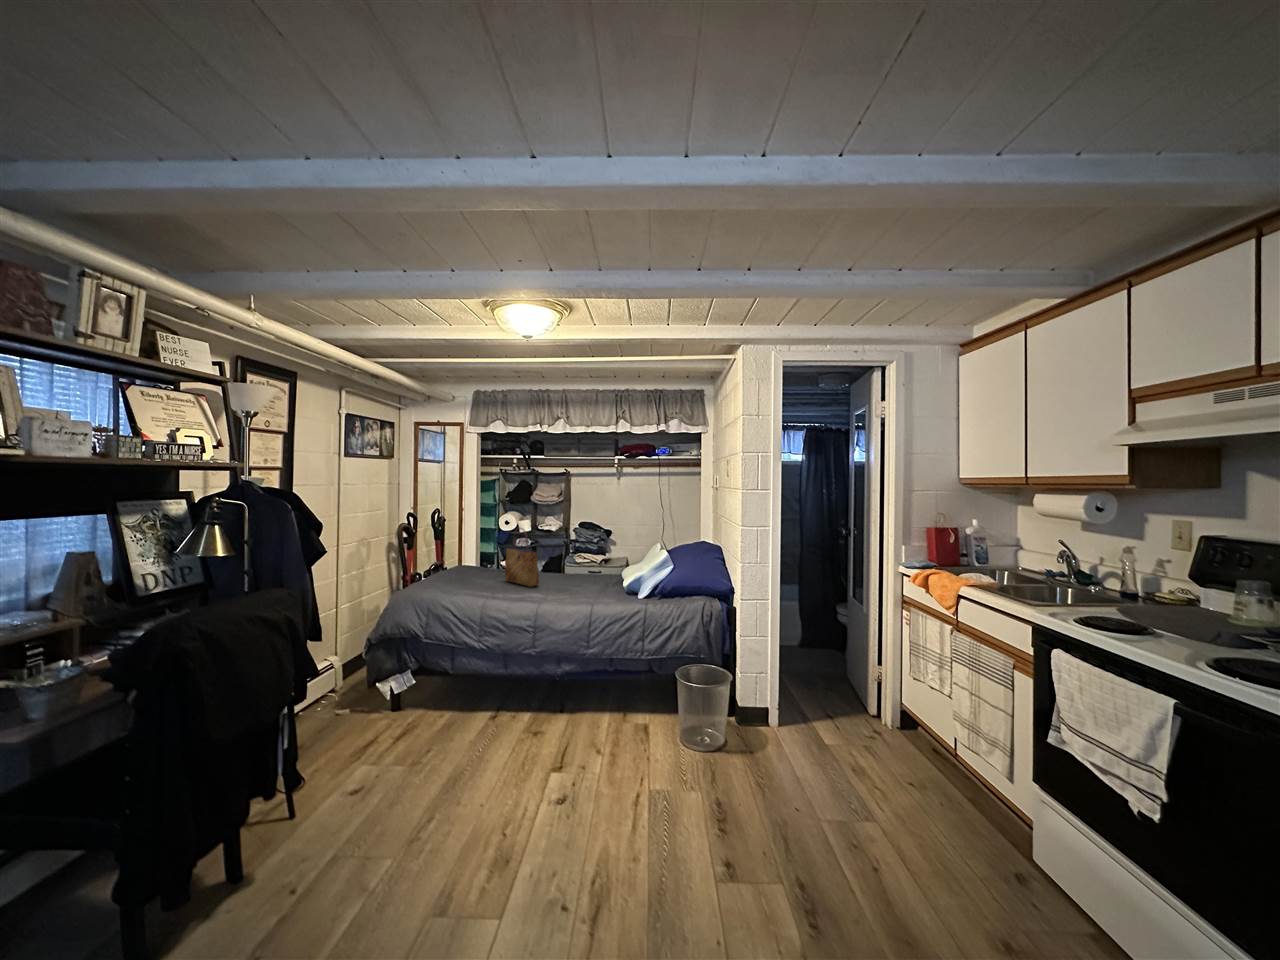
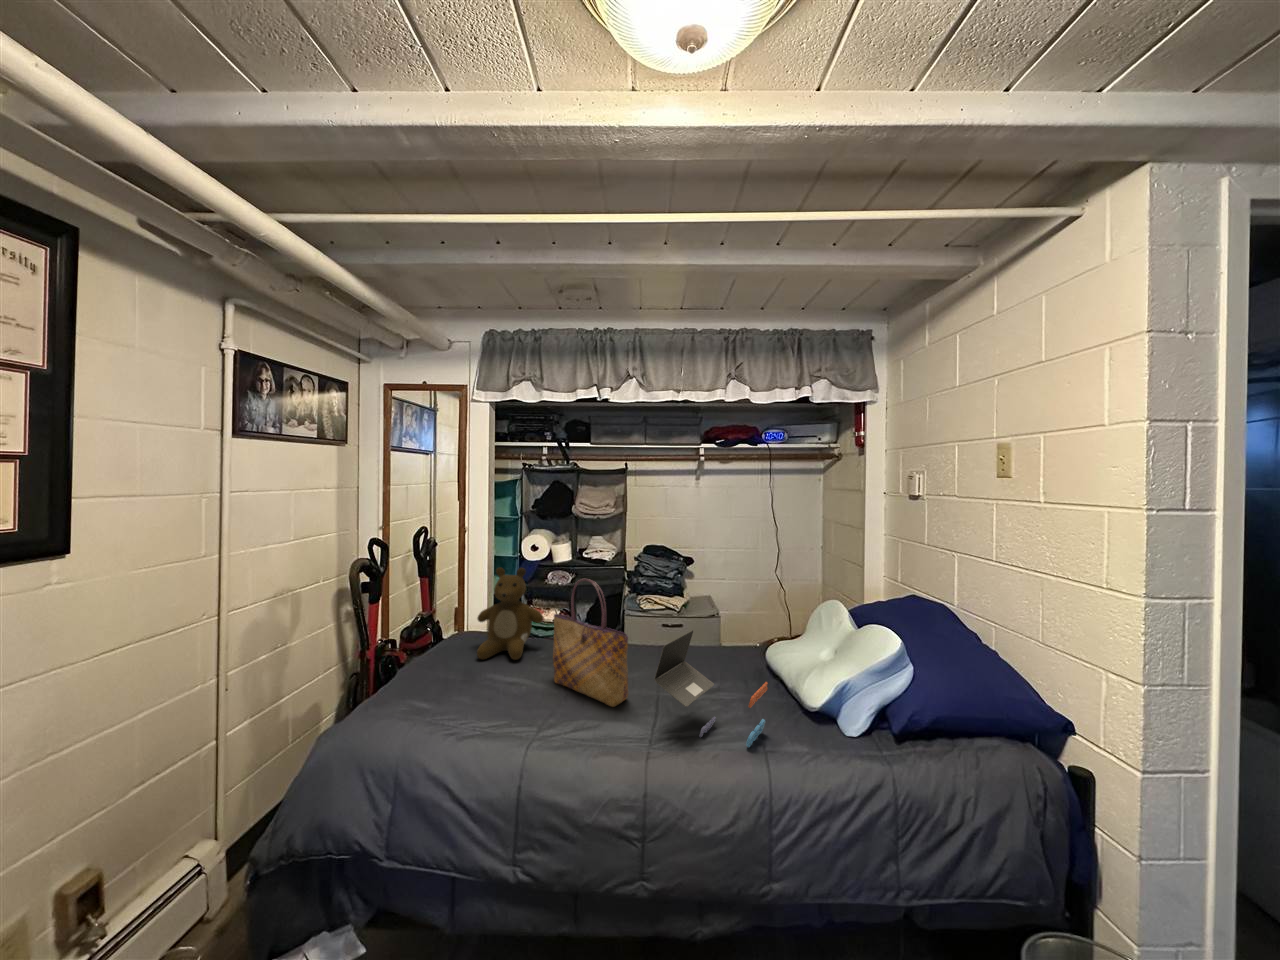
teddy bear: none [468,528,505,575] -> present [477,568,543,660]
laptop: none [545,550,597,596] -> present [654,630,768,747]

